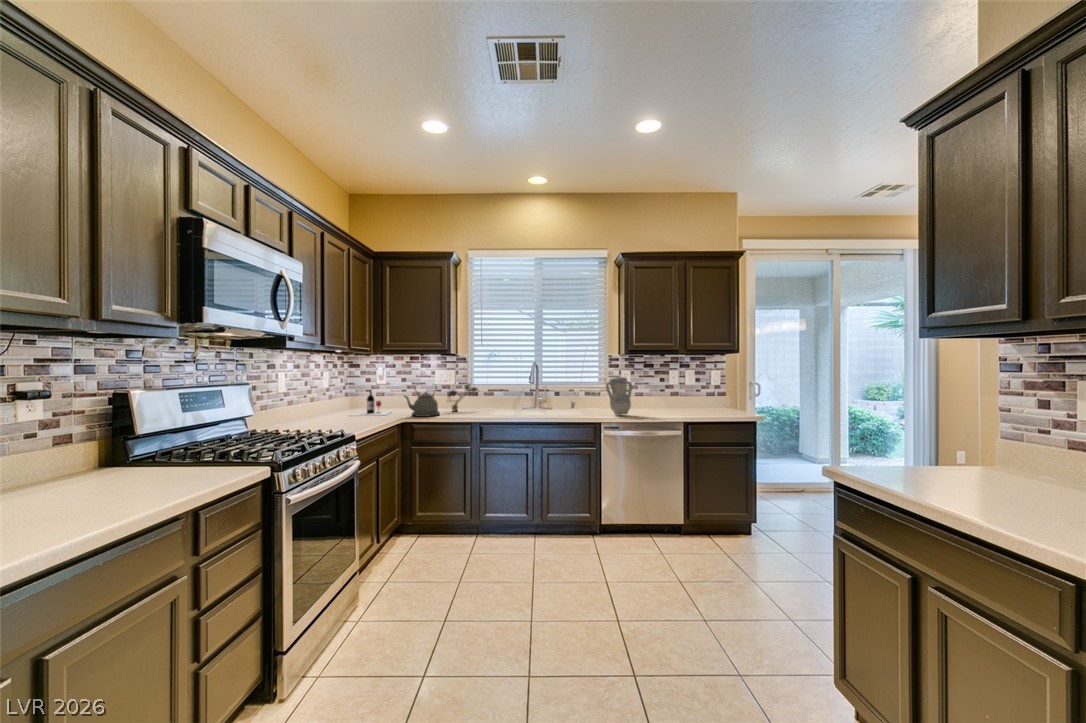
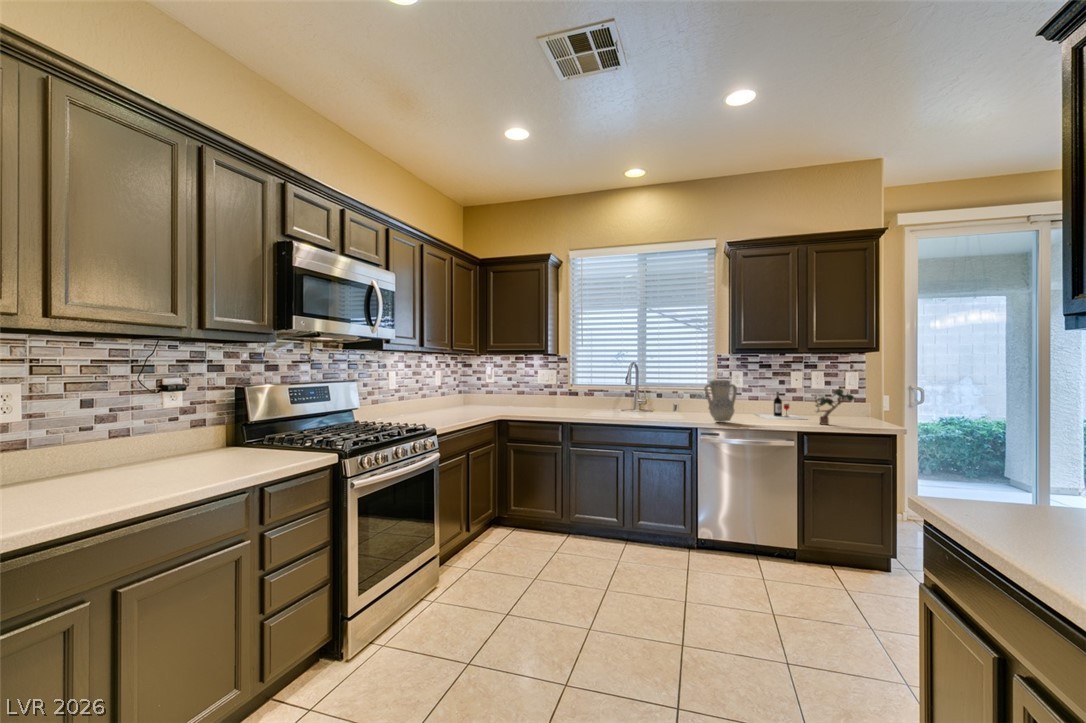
potted plant: present [448,384,478,412] -> present [815,389,854,425]
kettle: present [404,386,440,417] -> none [498,383,533,415]
wine bottle: present [349,390,390,416] -> present [758,392,805,419]

